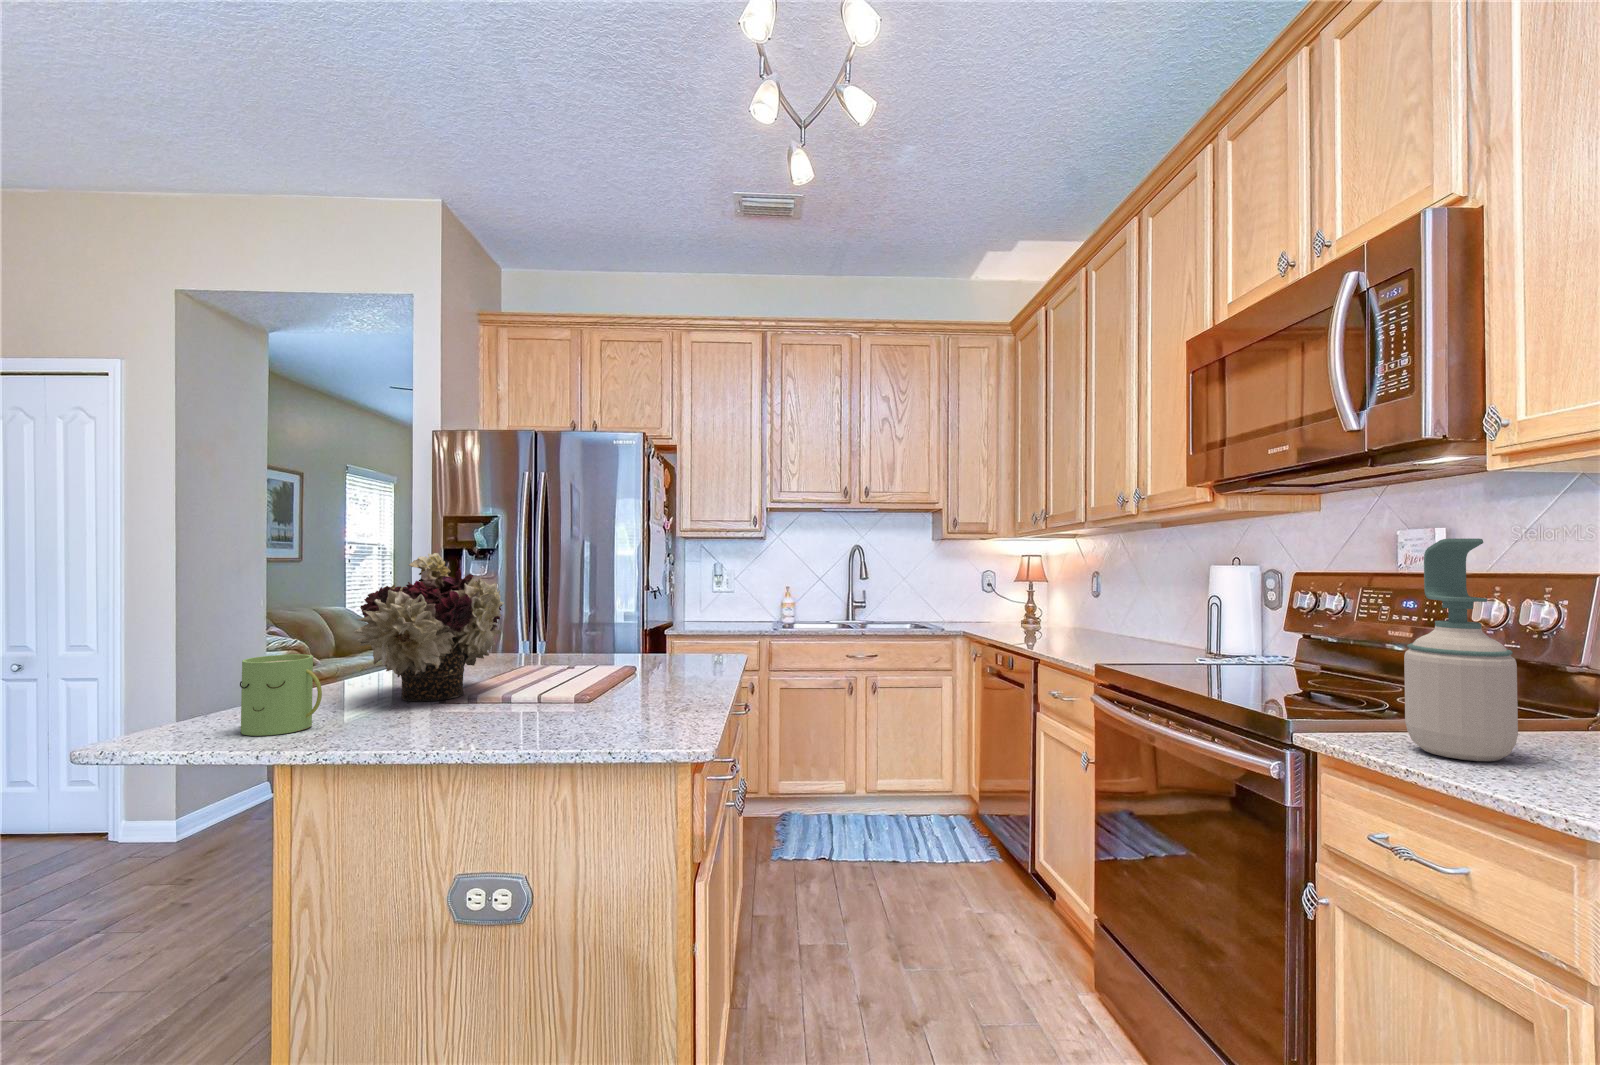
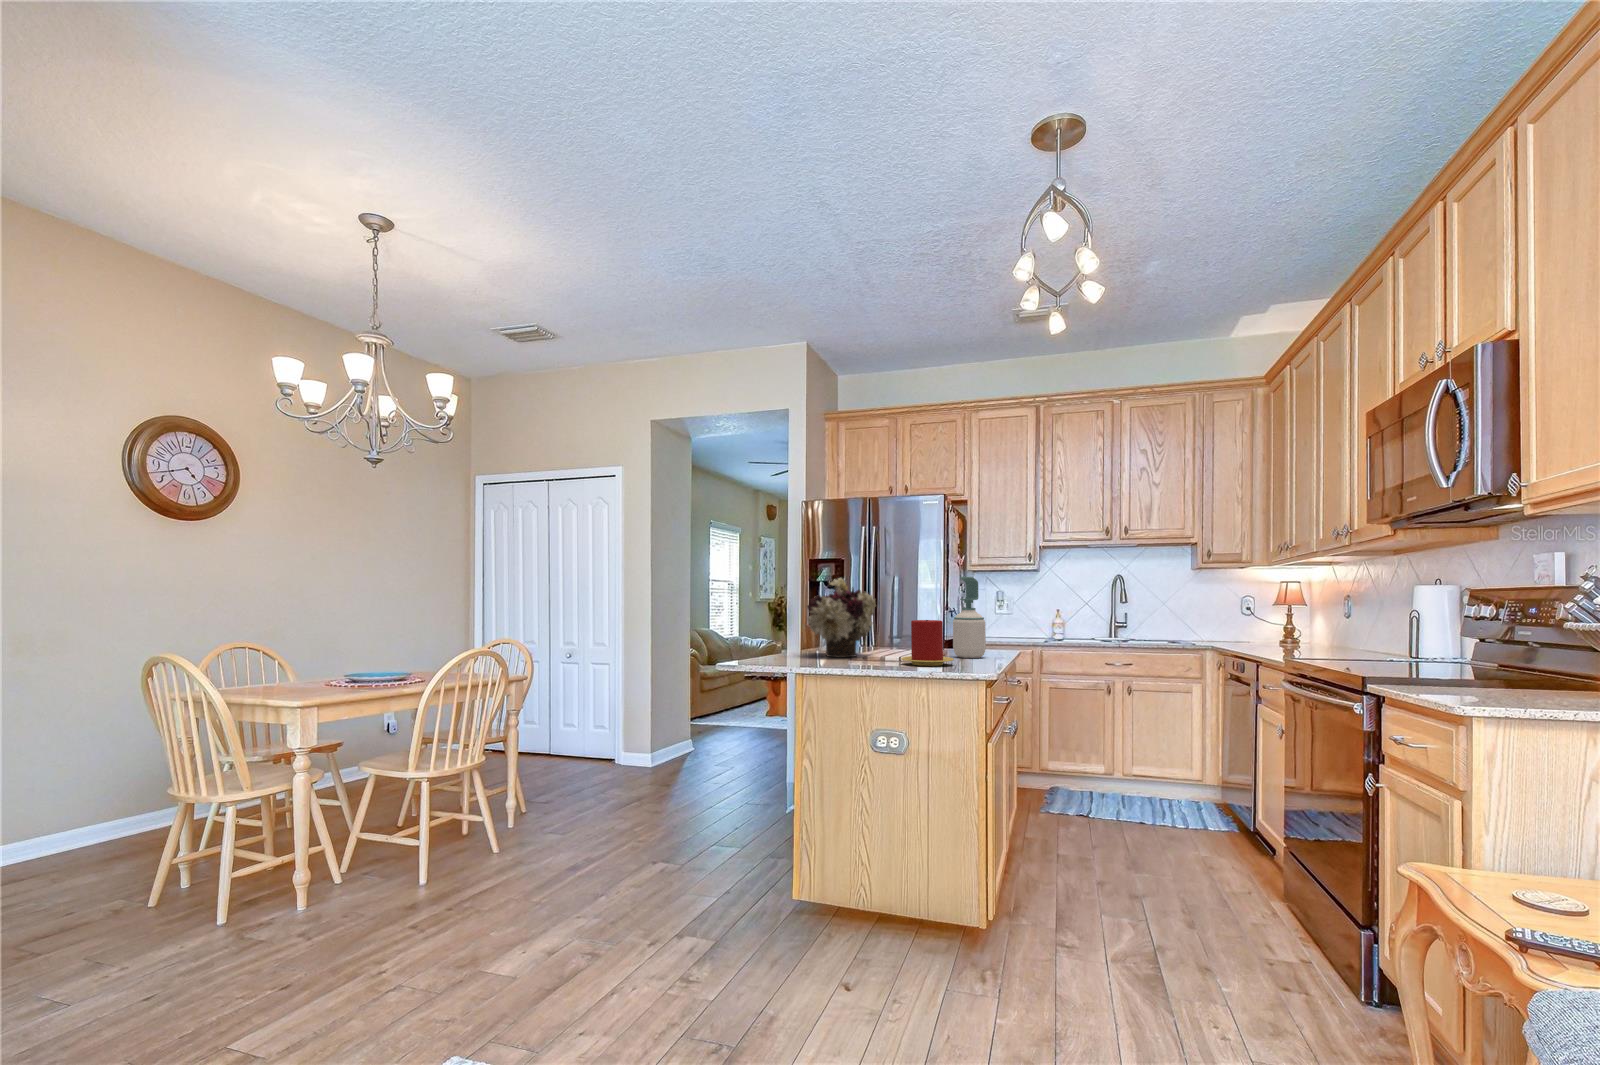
soap bottle: present [1404,538,1518,761] -> present [953,577,986,658]
candle: none [532,633,633,724] -> present [901,620,954,666]
mug: present [240,654,322,736] -> none [769,627,803,663]

